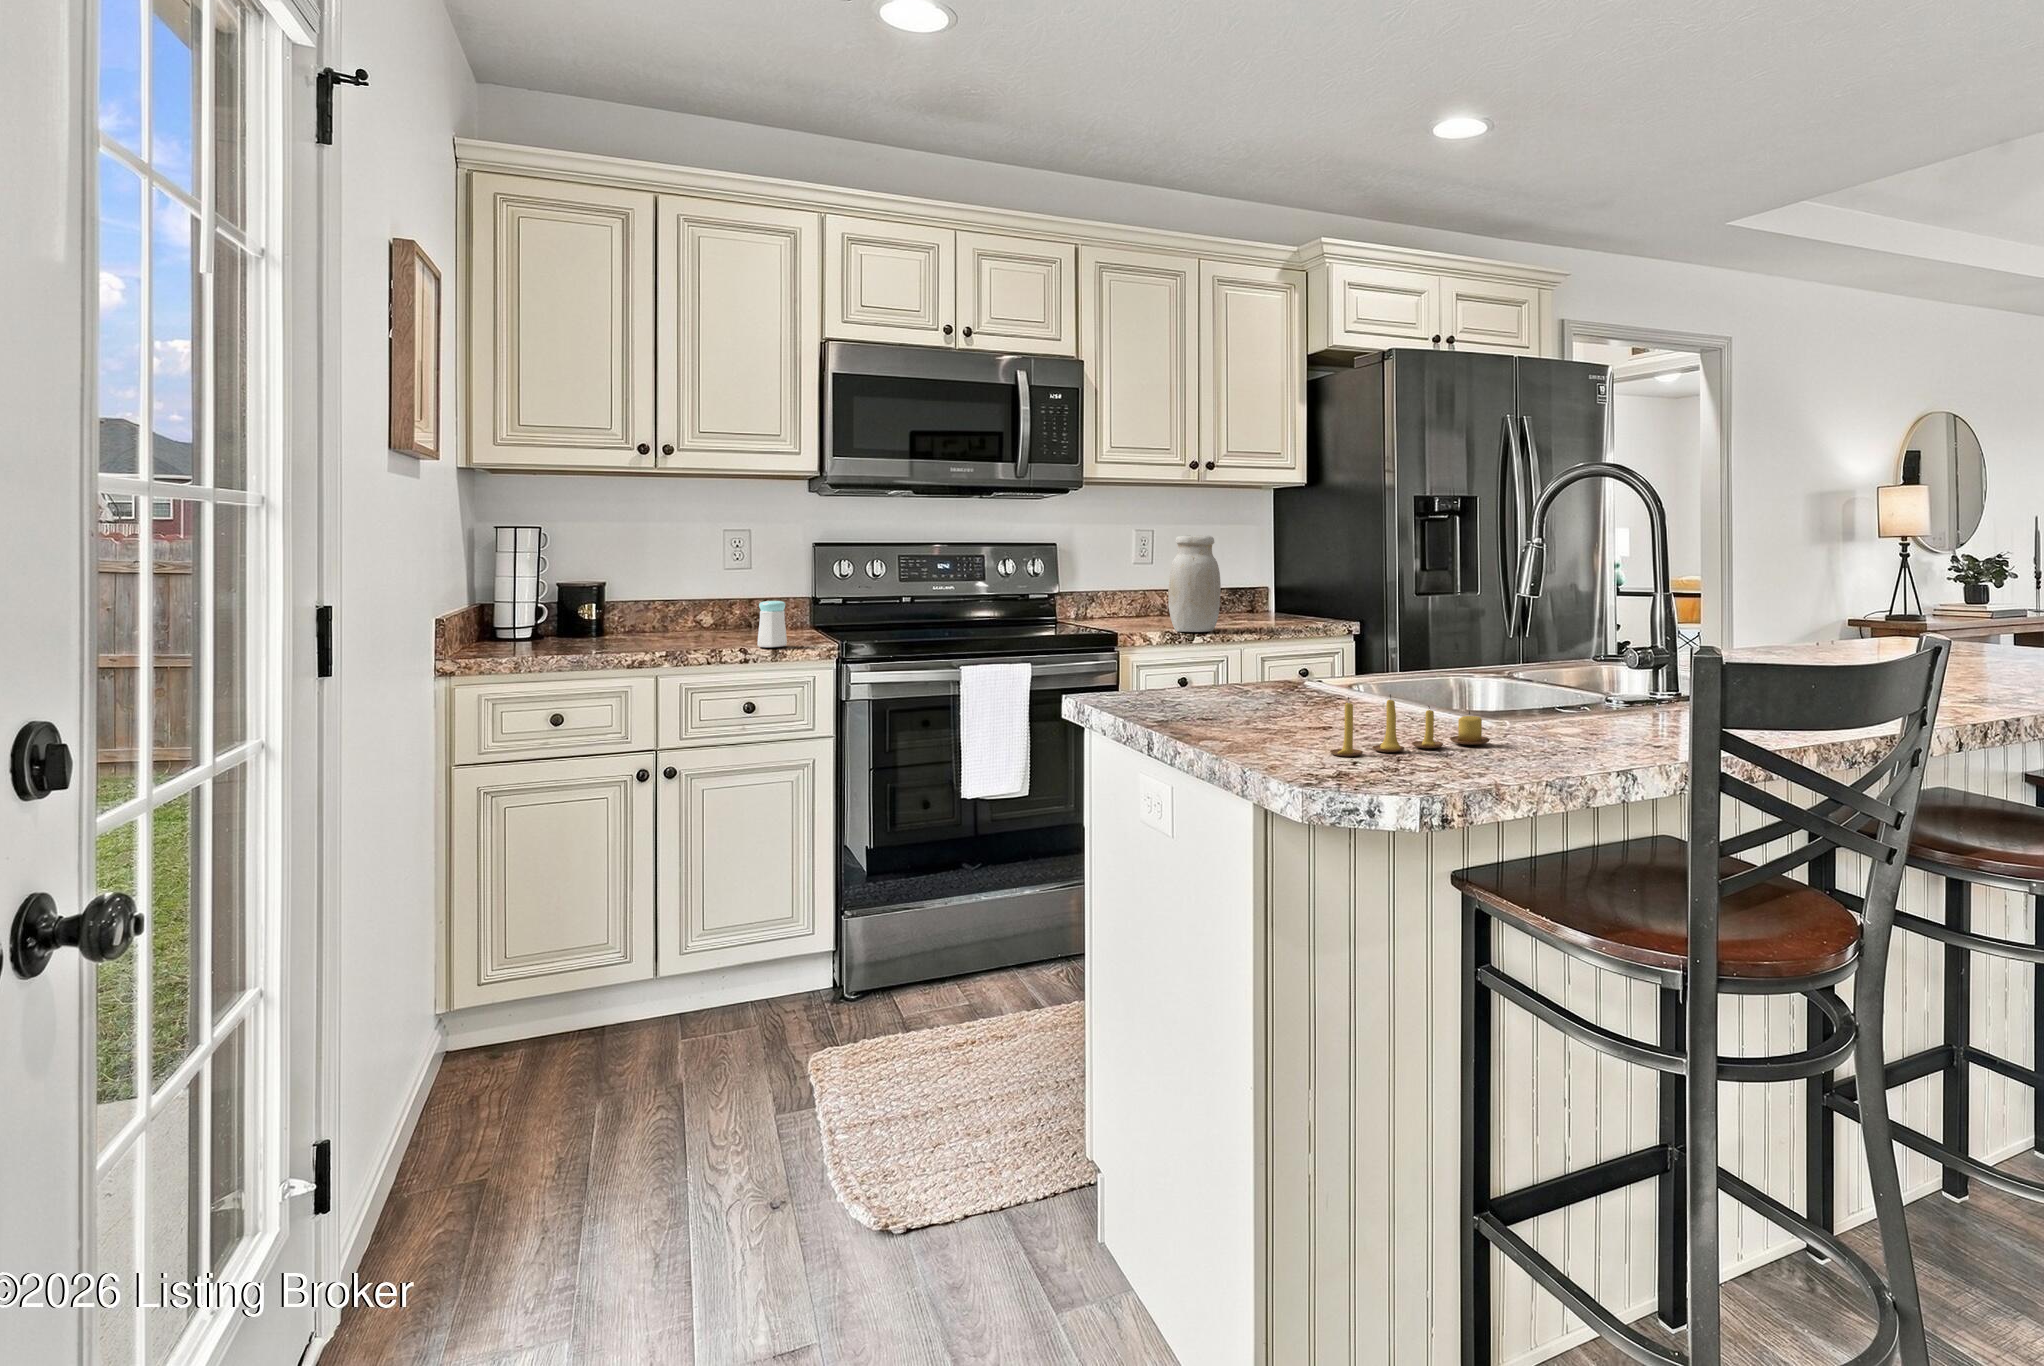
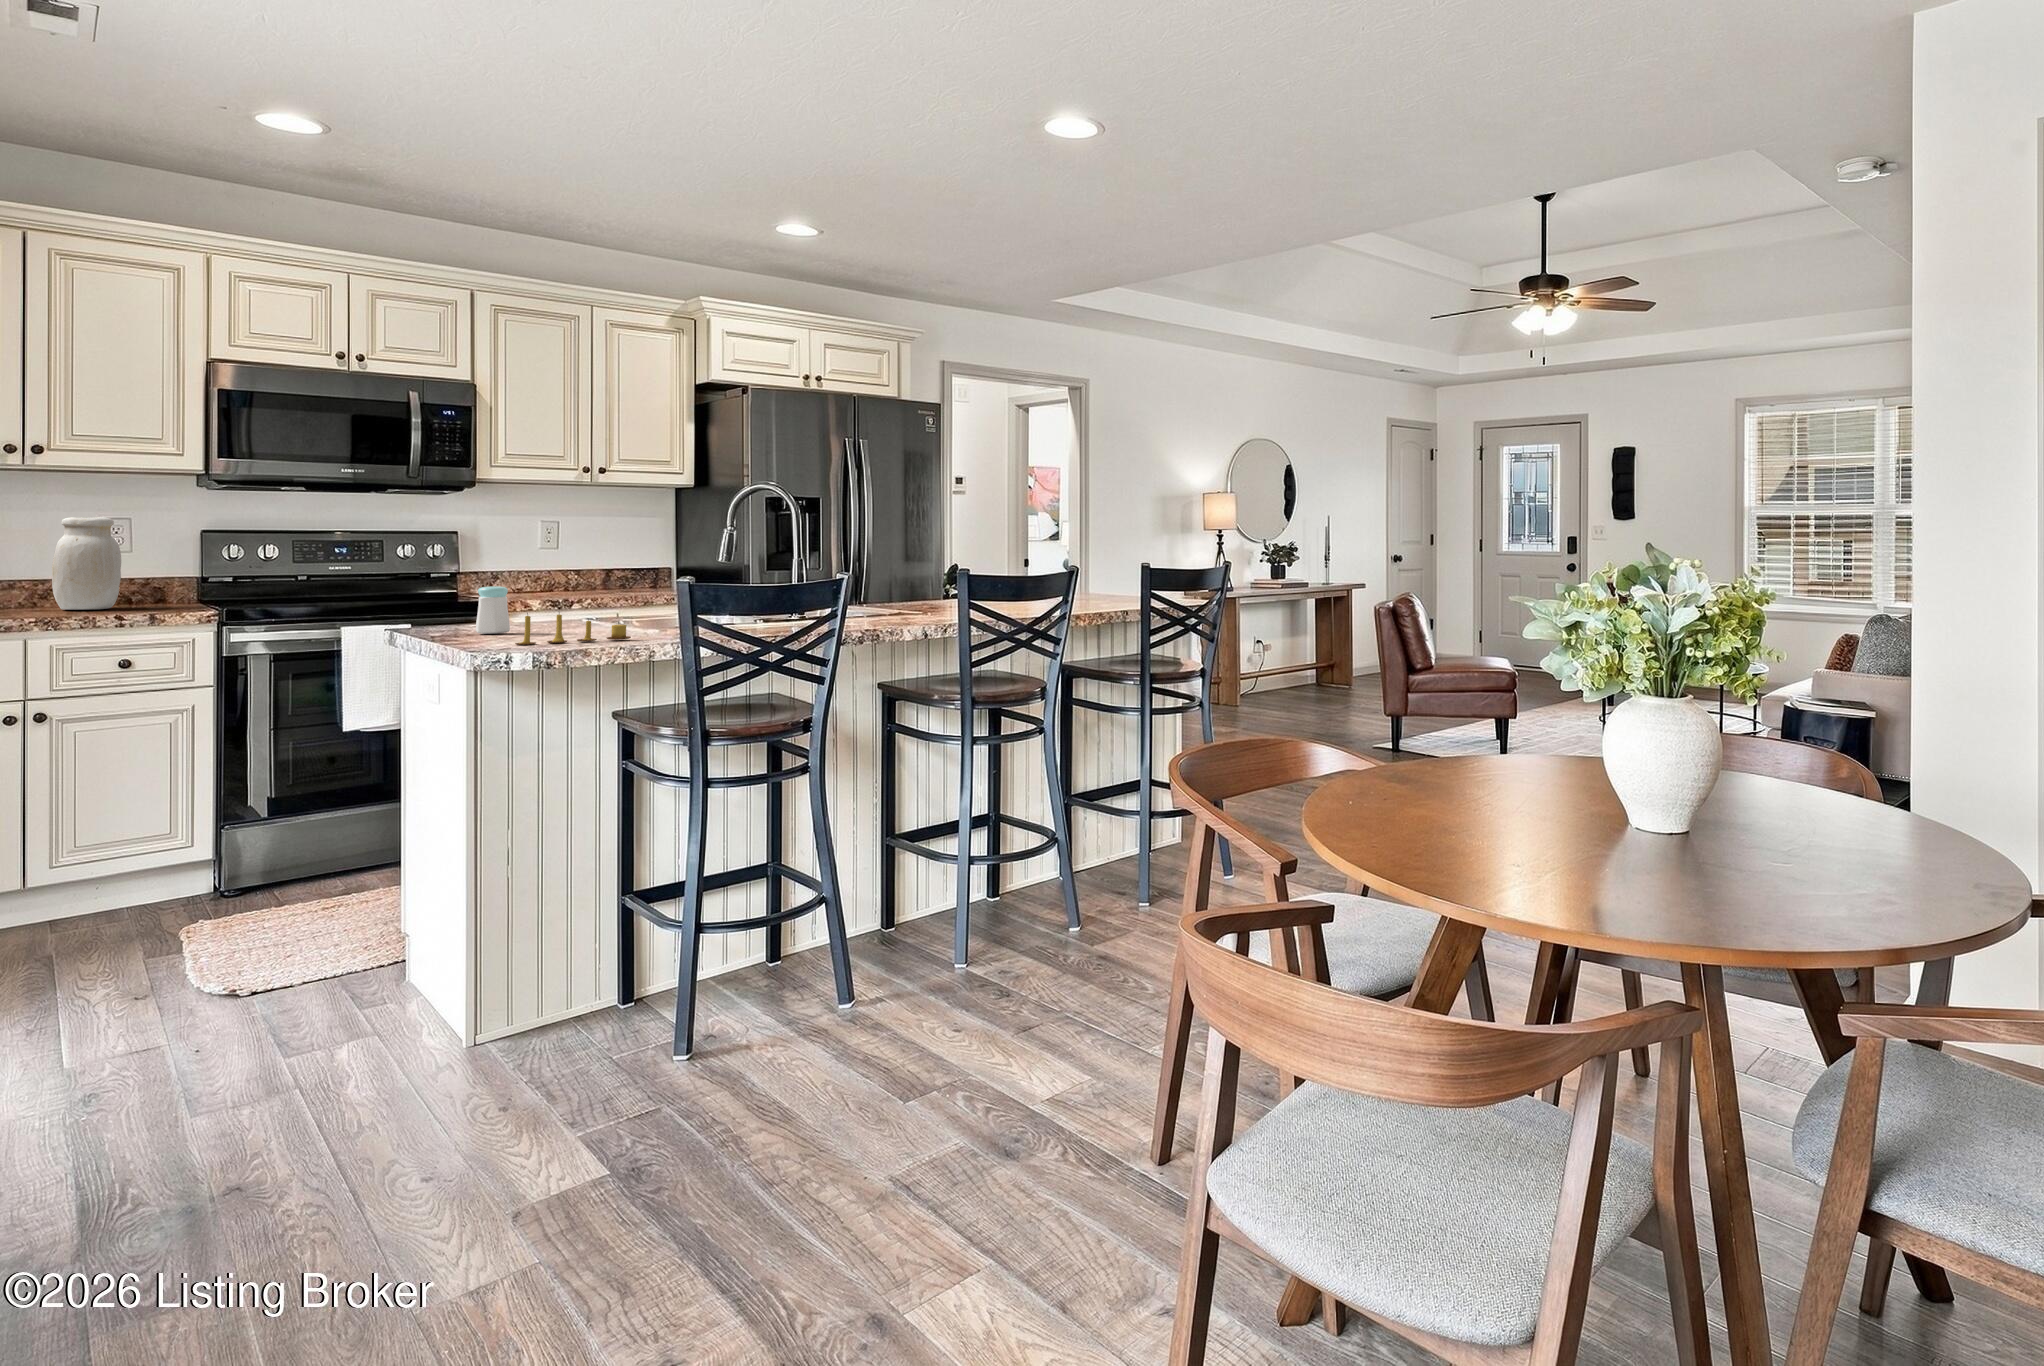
jar: present [1168,535,1221,632] -> present [52,517,121,610]
salt shaker: present [758,601,787,647] -> present [476,586,510,634]

